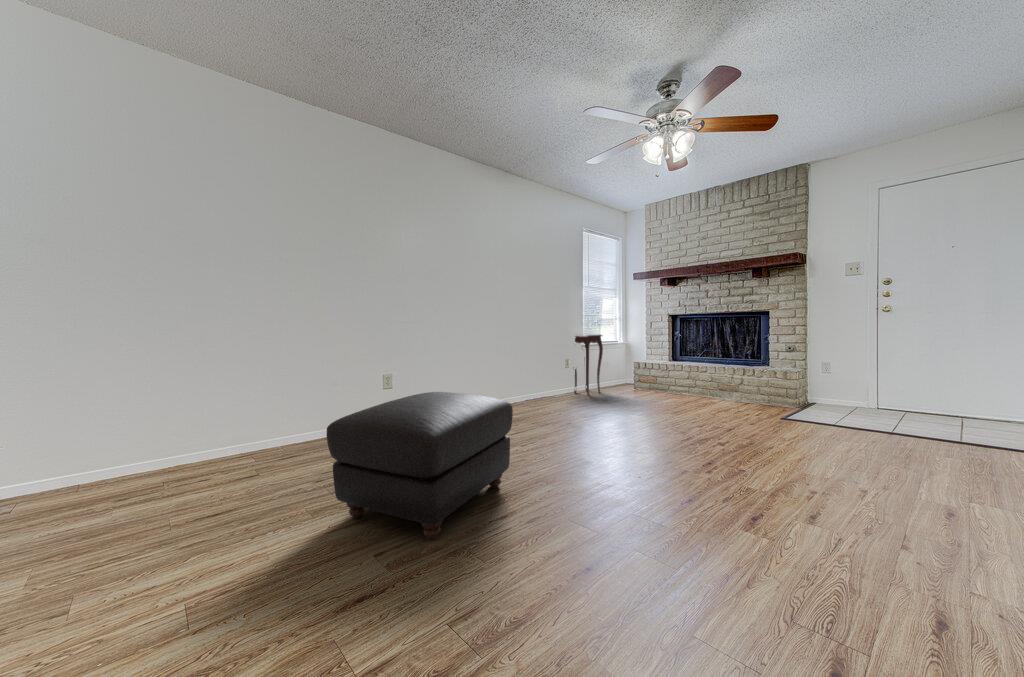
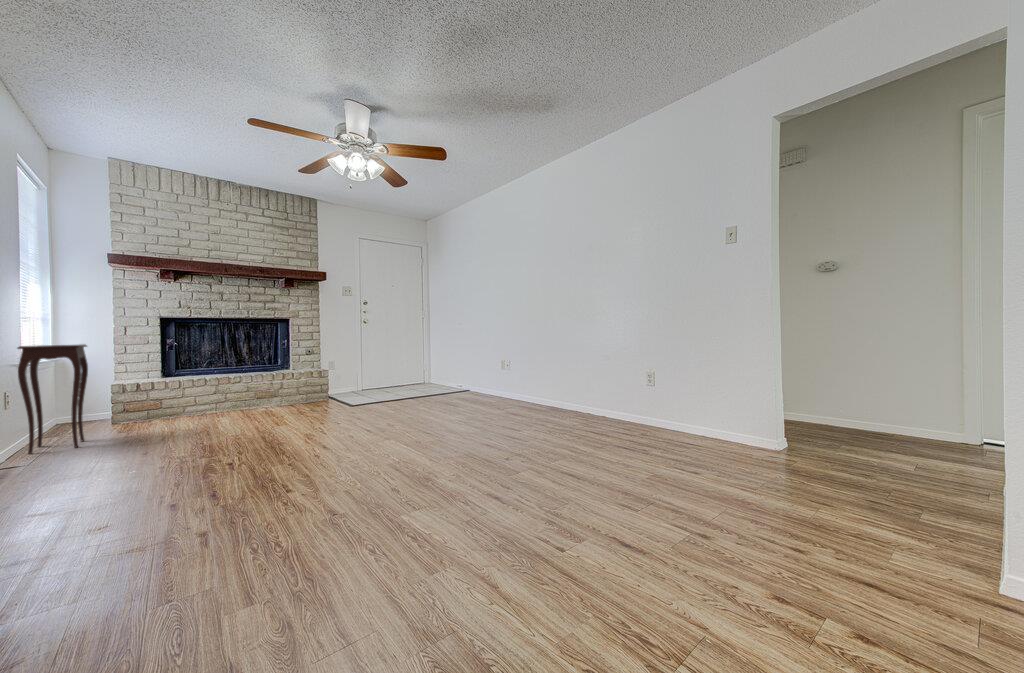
ottoman: present [327,392,513,540] -> none [279,390,540,594]

